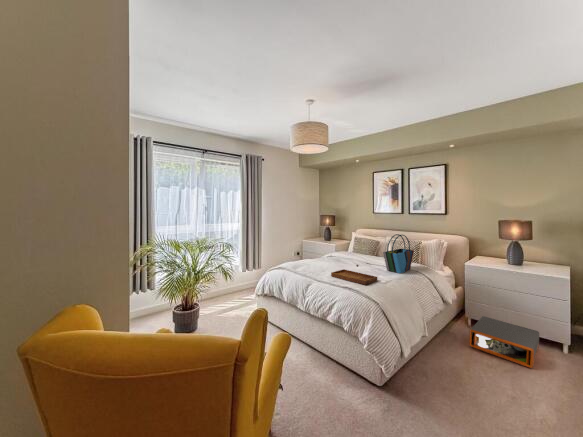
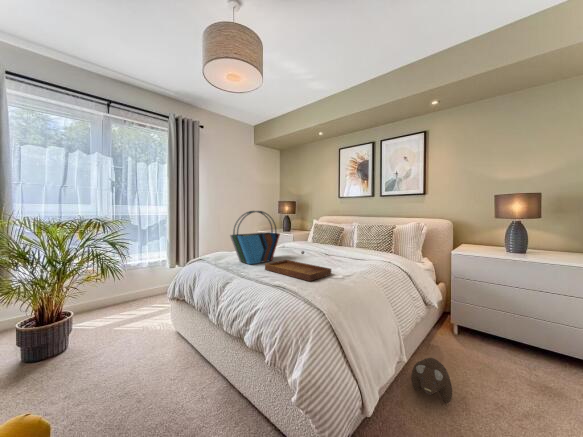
tote bag: present [383,234,414,273] -> present [230,211,280,264]
storage box: present [469,316,539,368] -> none [464,322,567,407]
plush toy: none [431,336,458,363] -> present [411,358,452,403]

